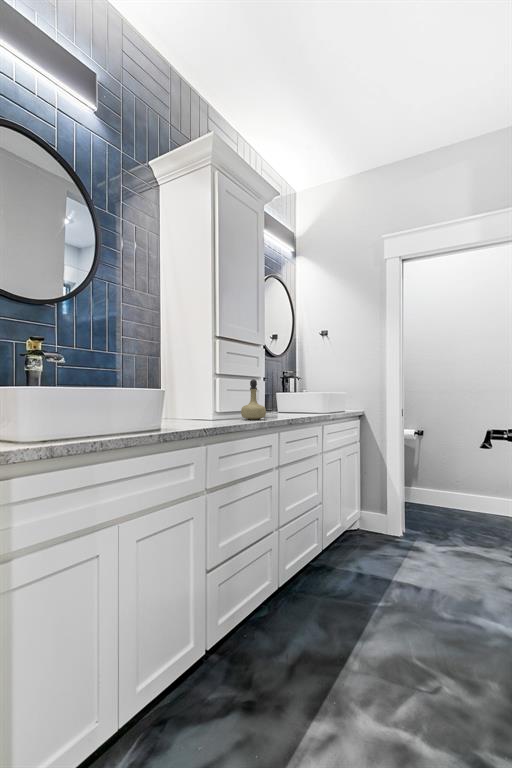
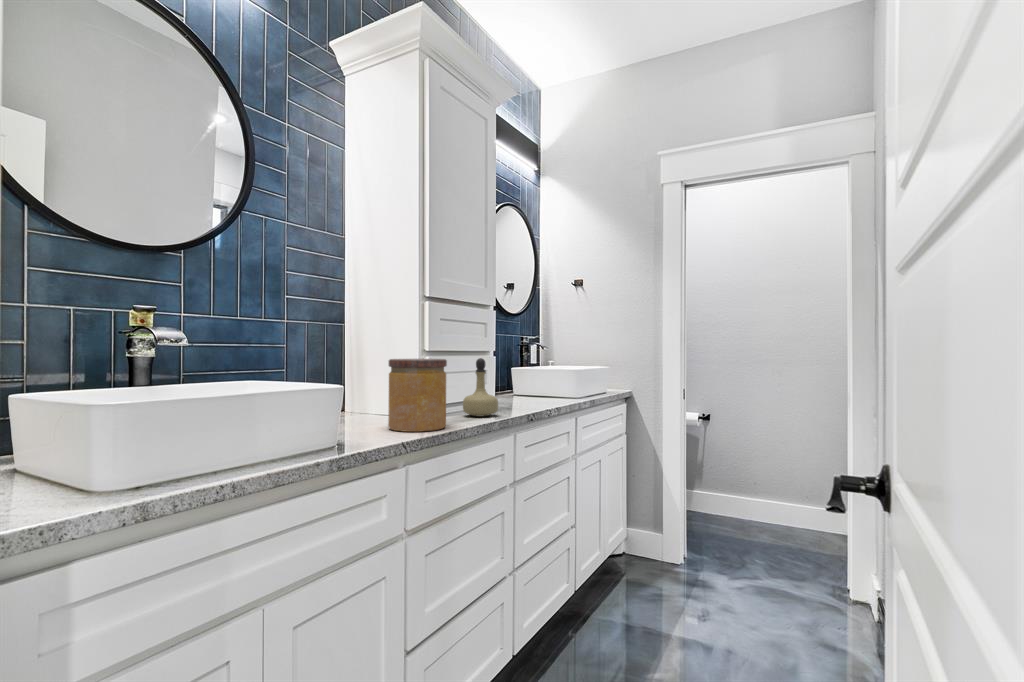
jar: none [191,376,231,425] -> present [388,359,447,432]

